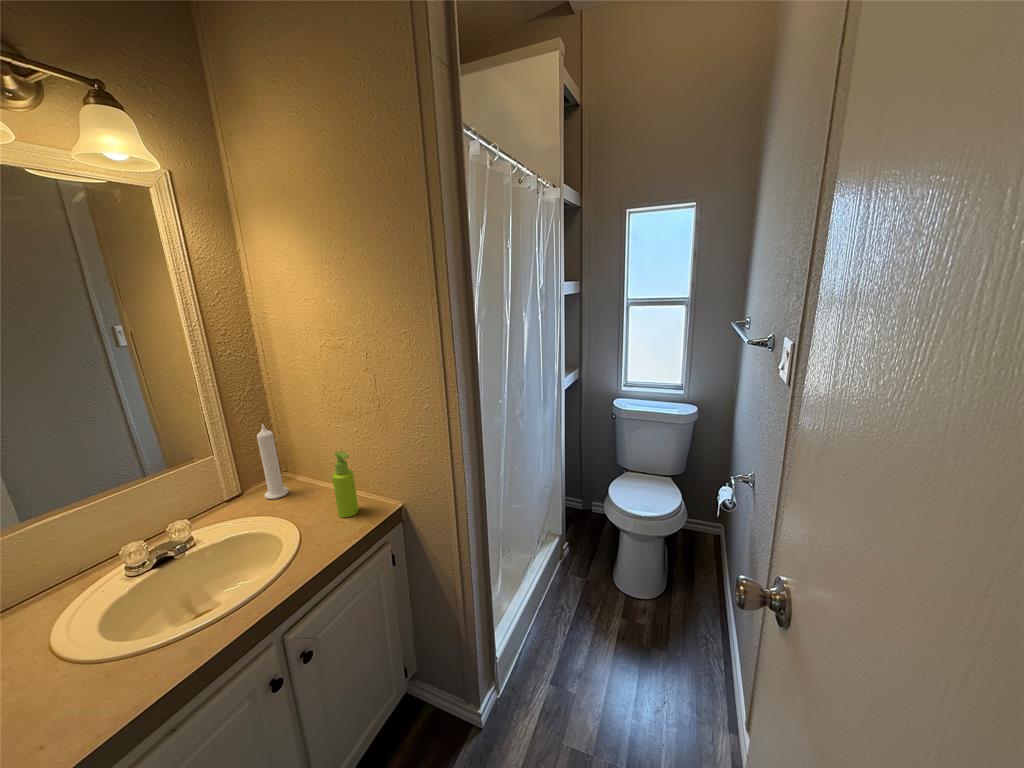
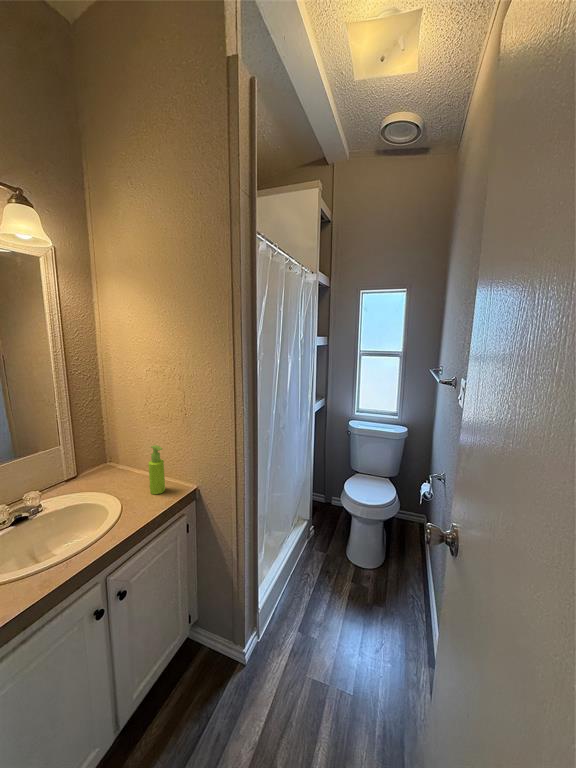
candle: present [257,424,289,499] -> none [93,425,112,481]

